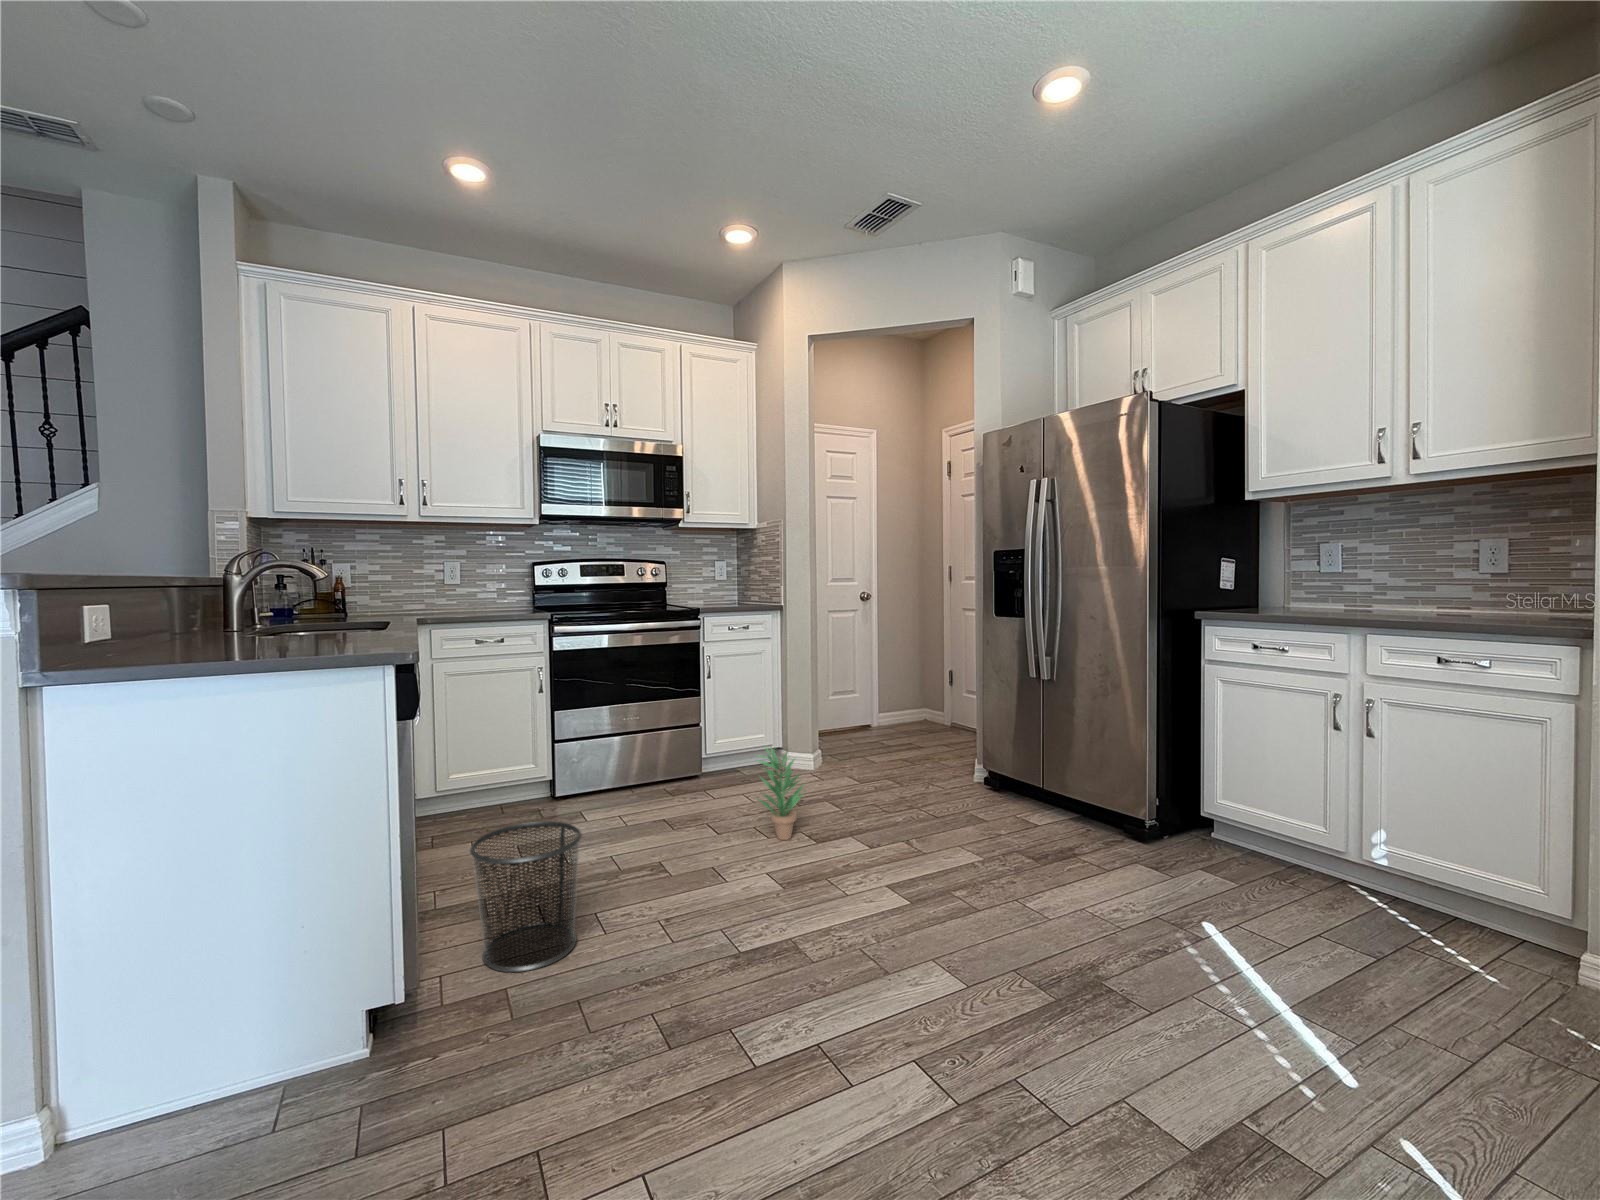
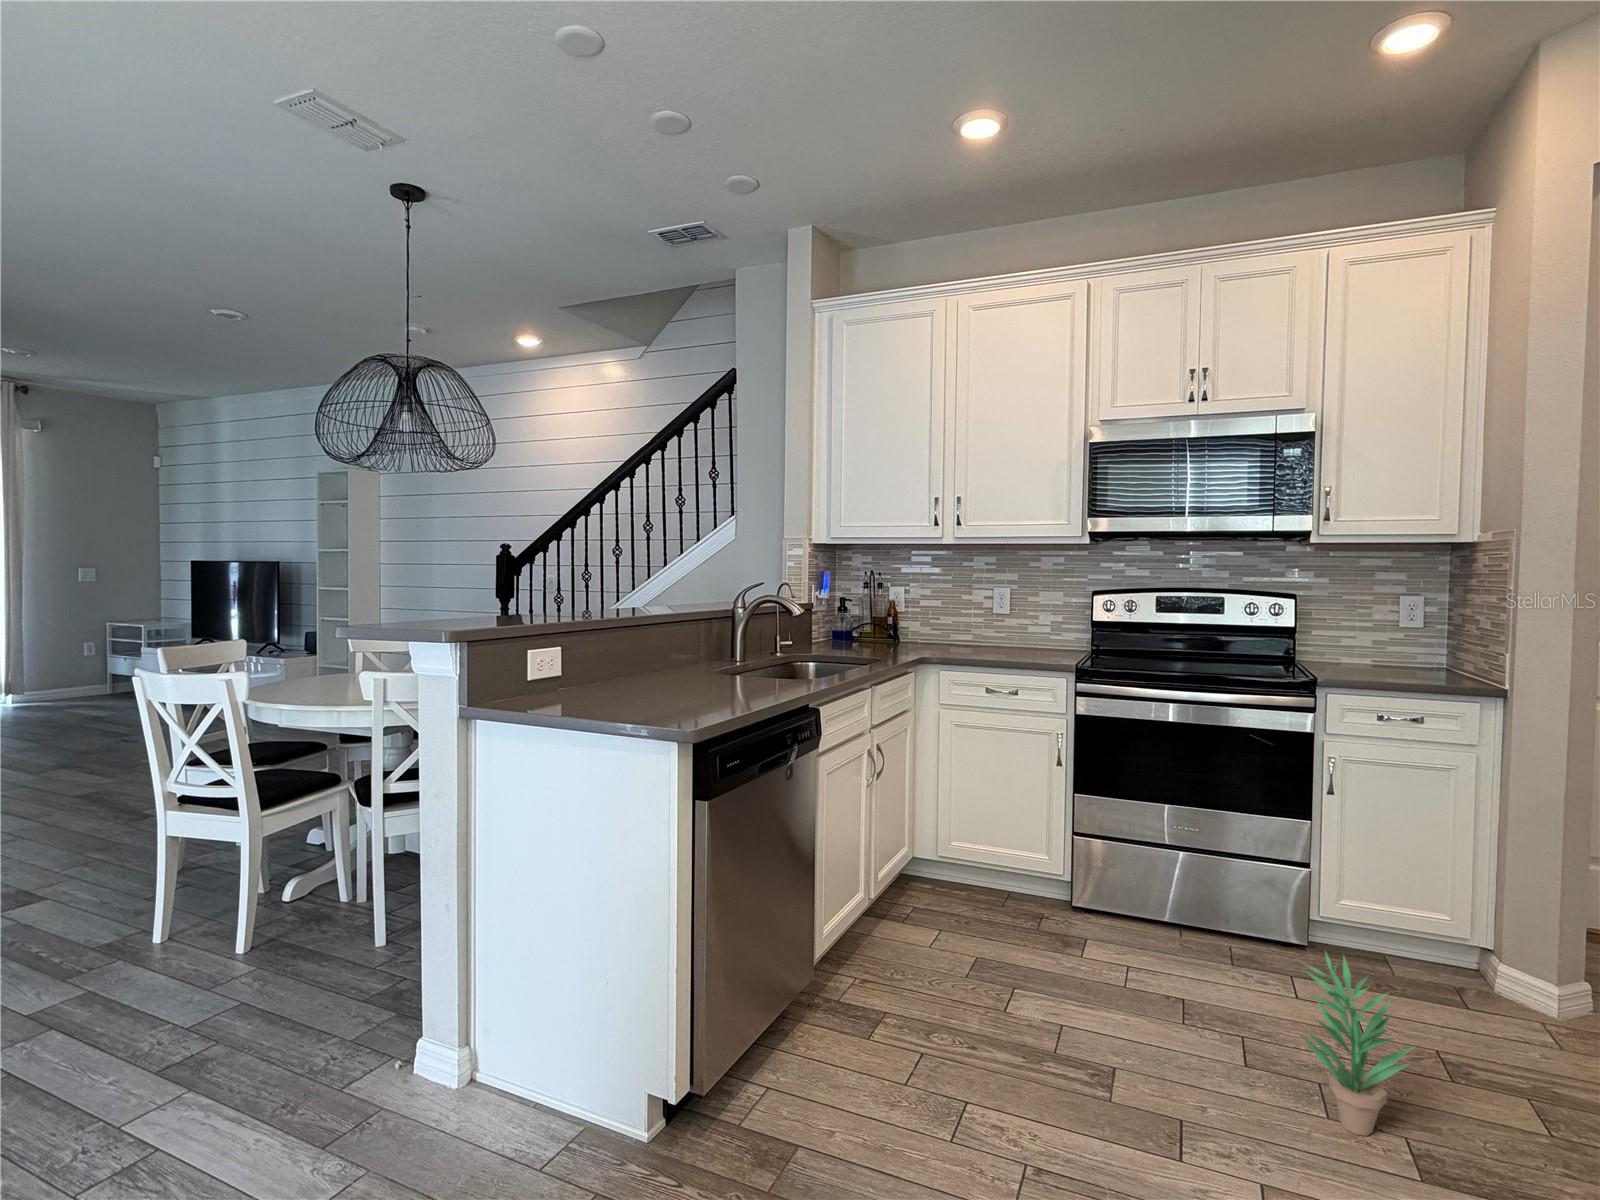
trash can: present [470,821,582,972] -> none [801,945,931,1143]

